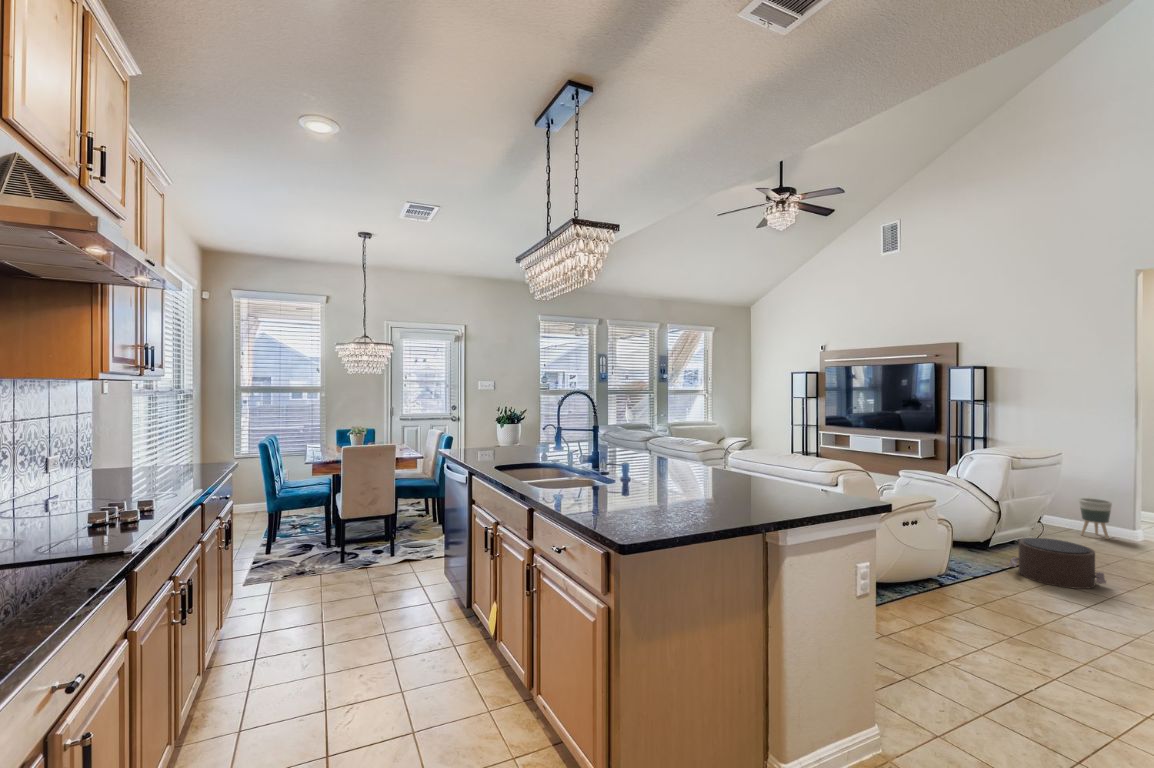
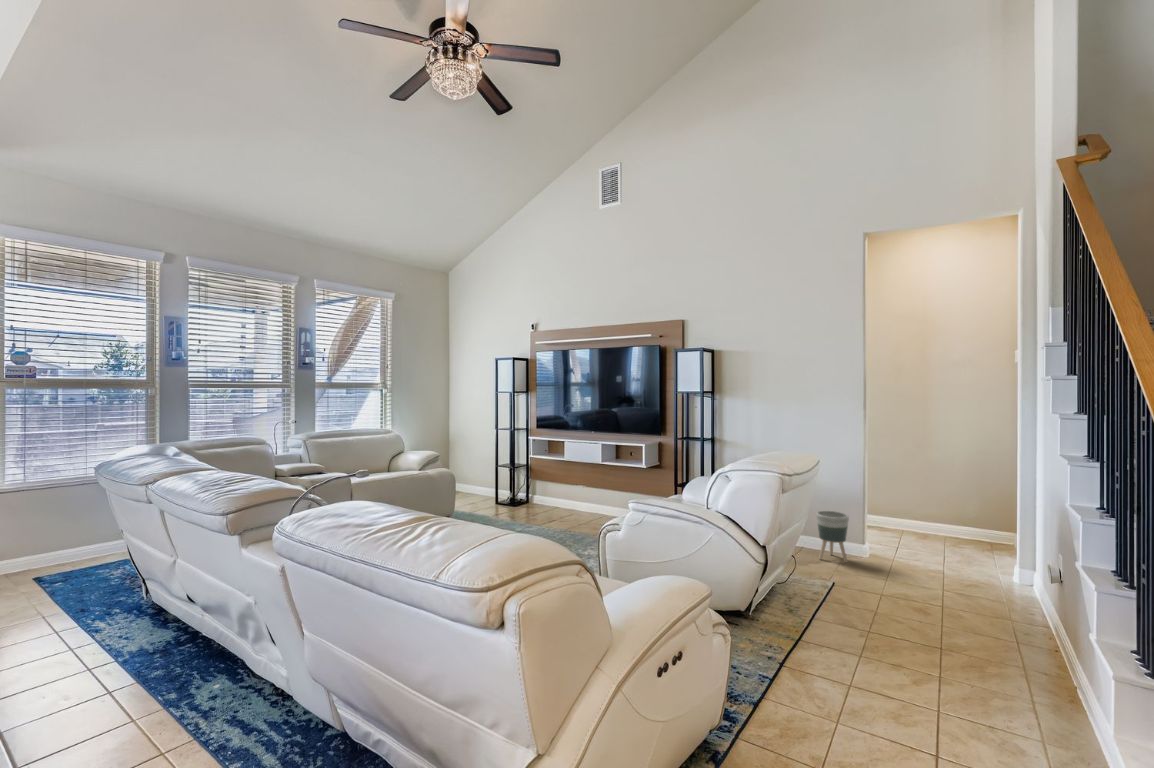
pouf: present [1009,538,1106,589] -> none [794,605,940,708]

